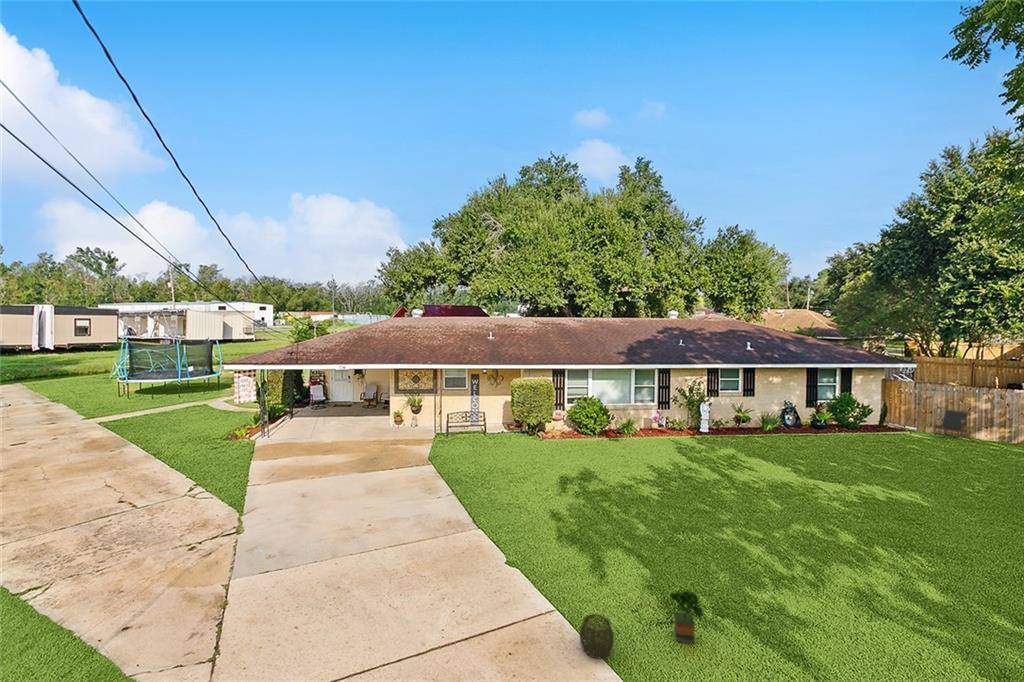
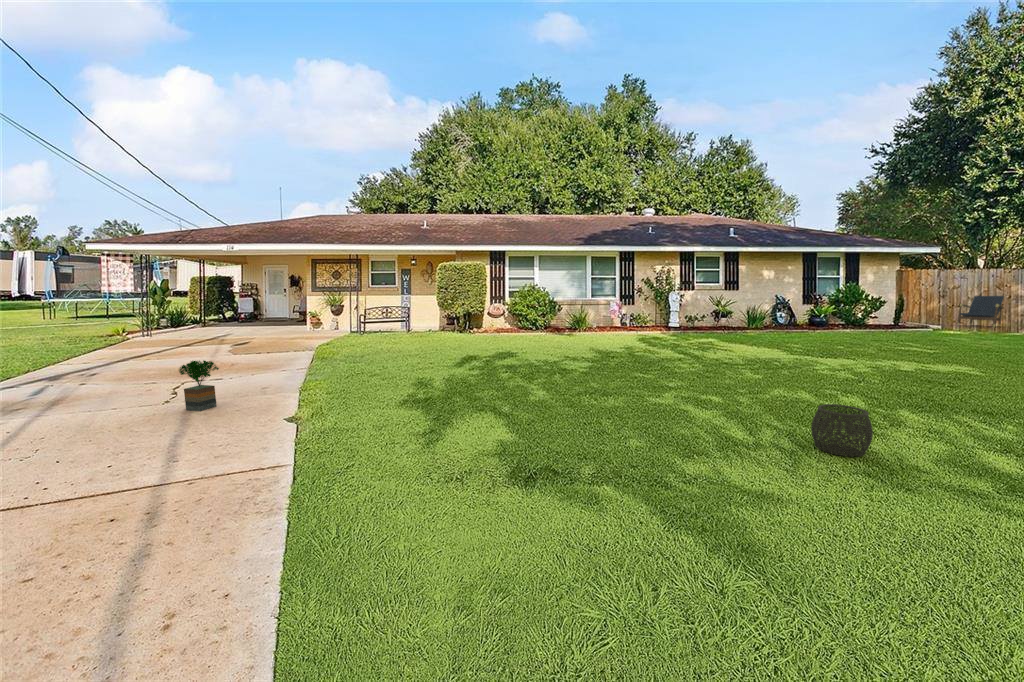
potted tree: present [670,591,702,644] -> present [179,361,219,411]
woven basket: present [580,614,614,659] -> present [811,404,873,457]

